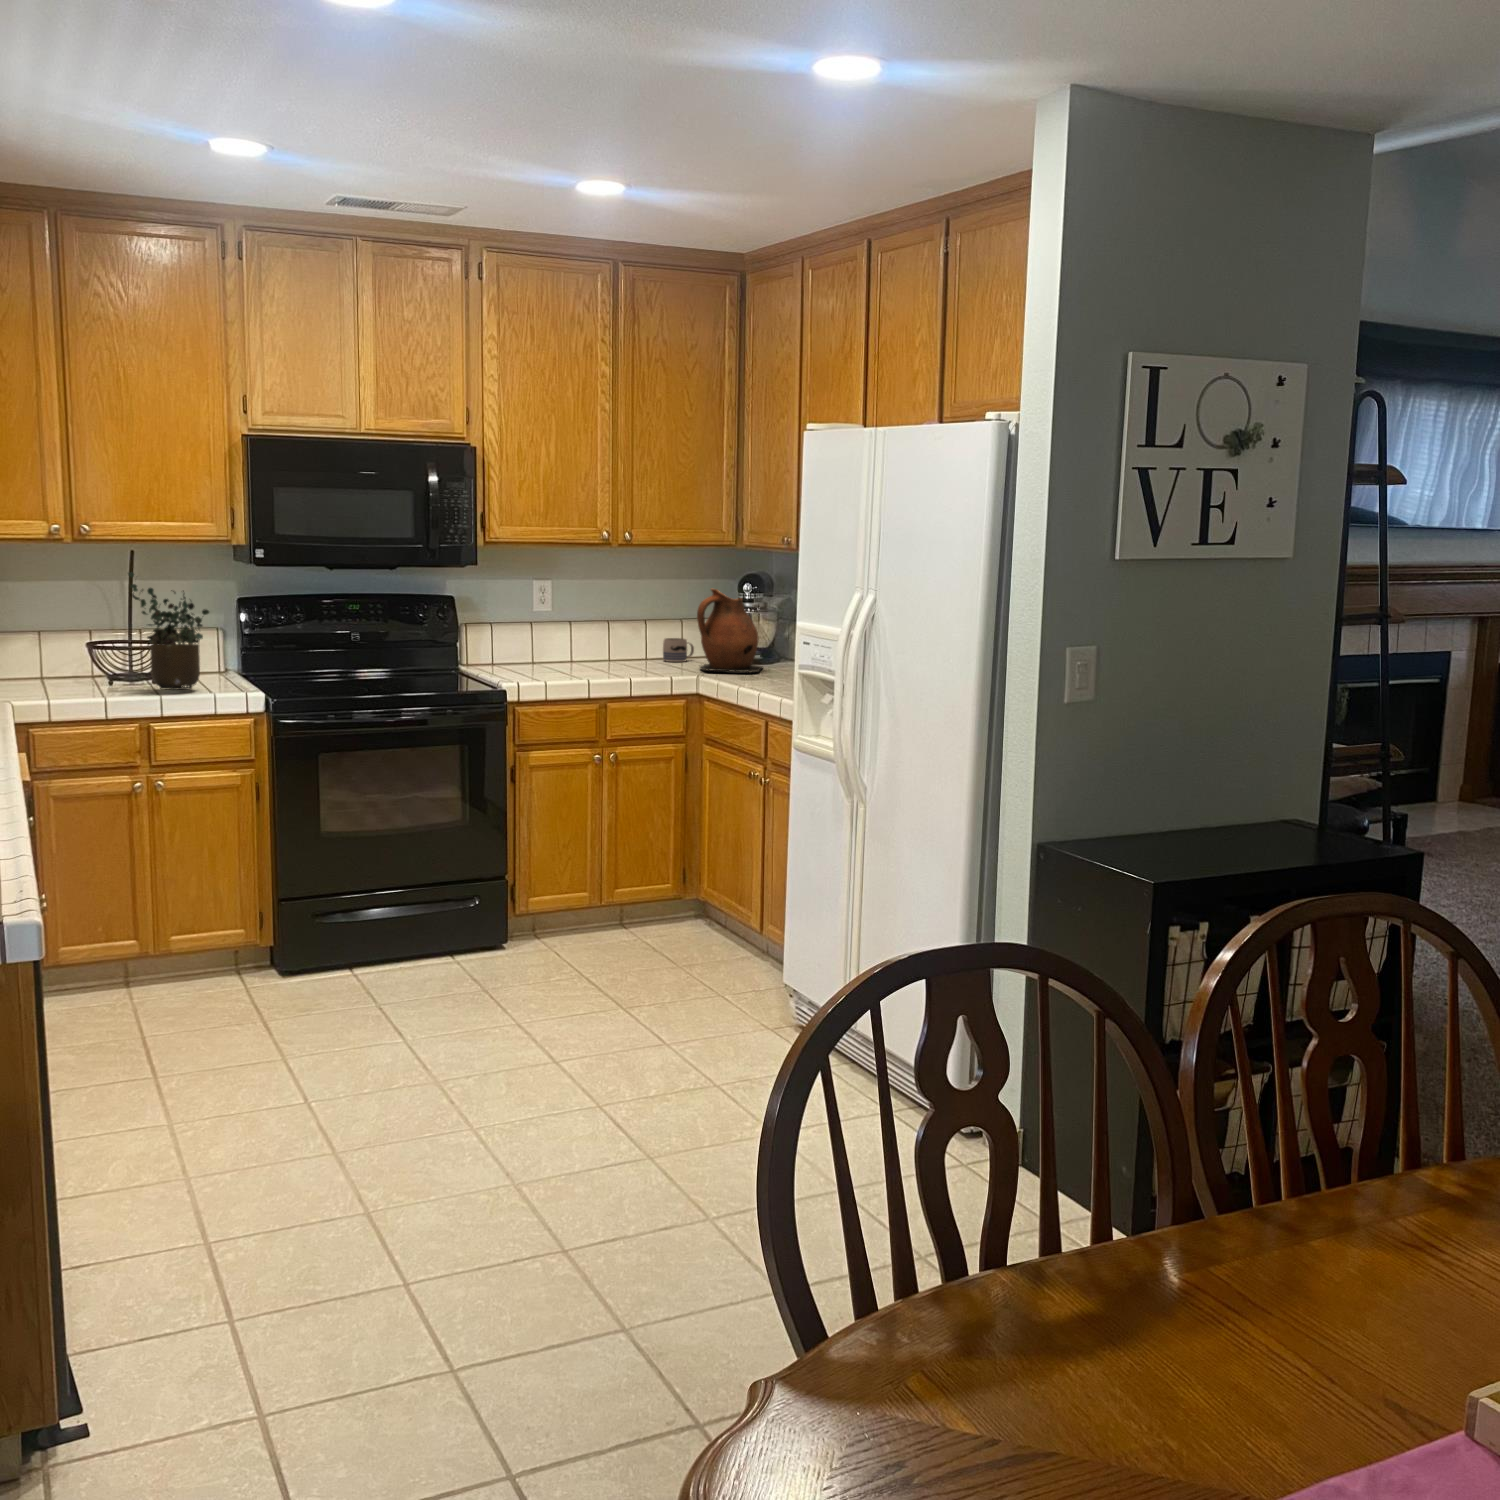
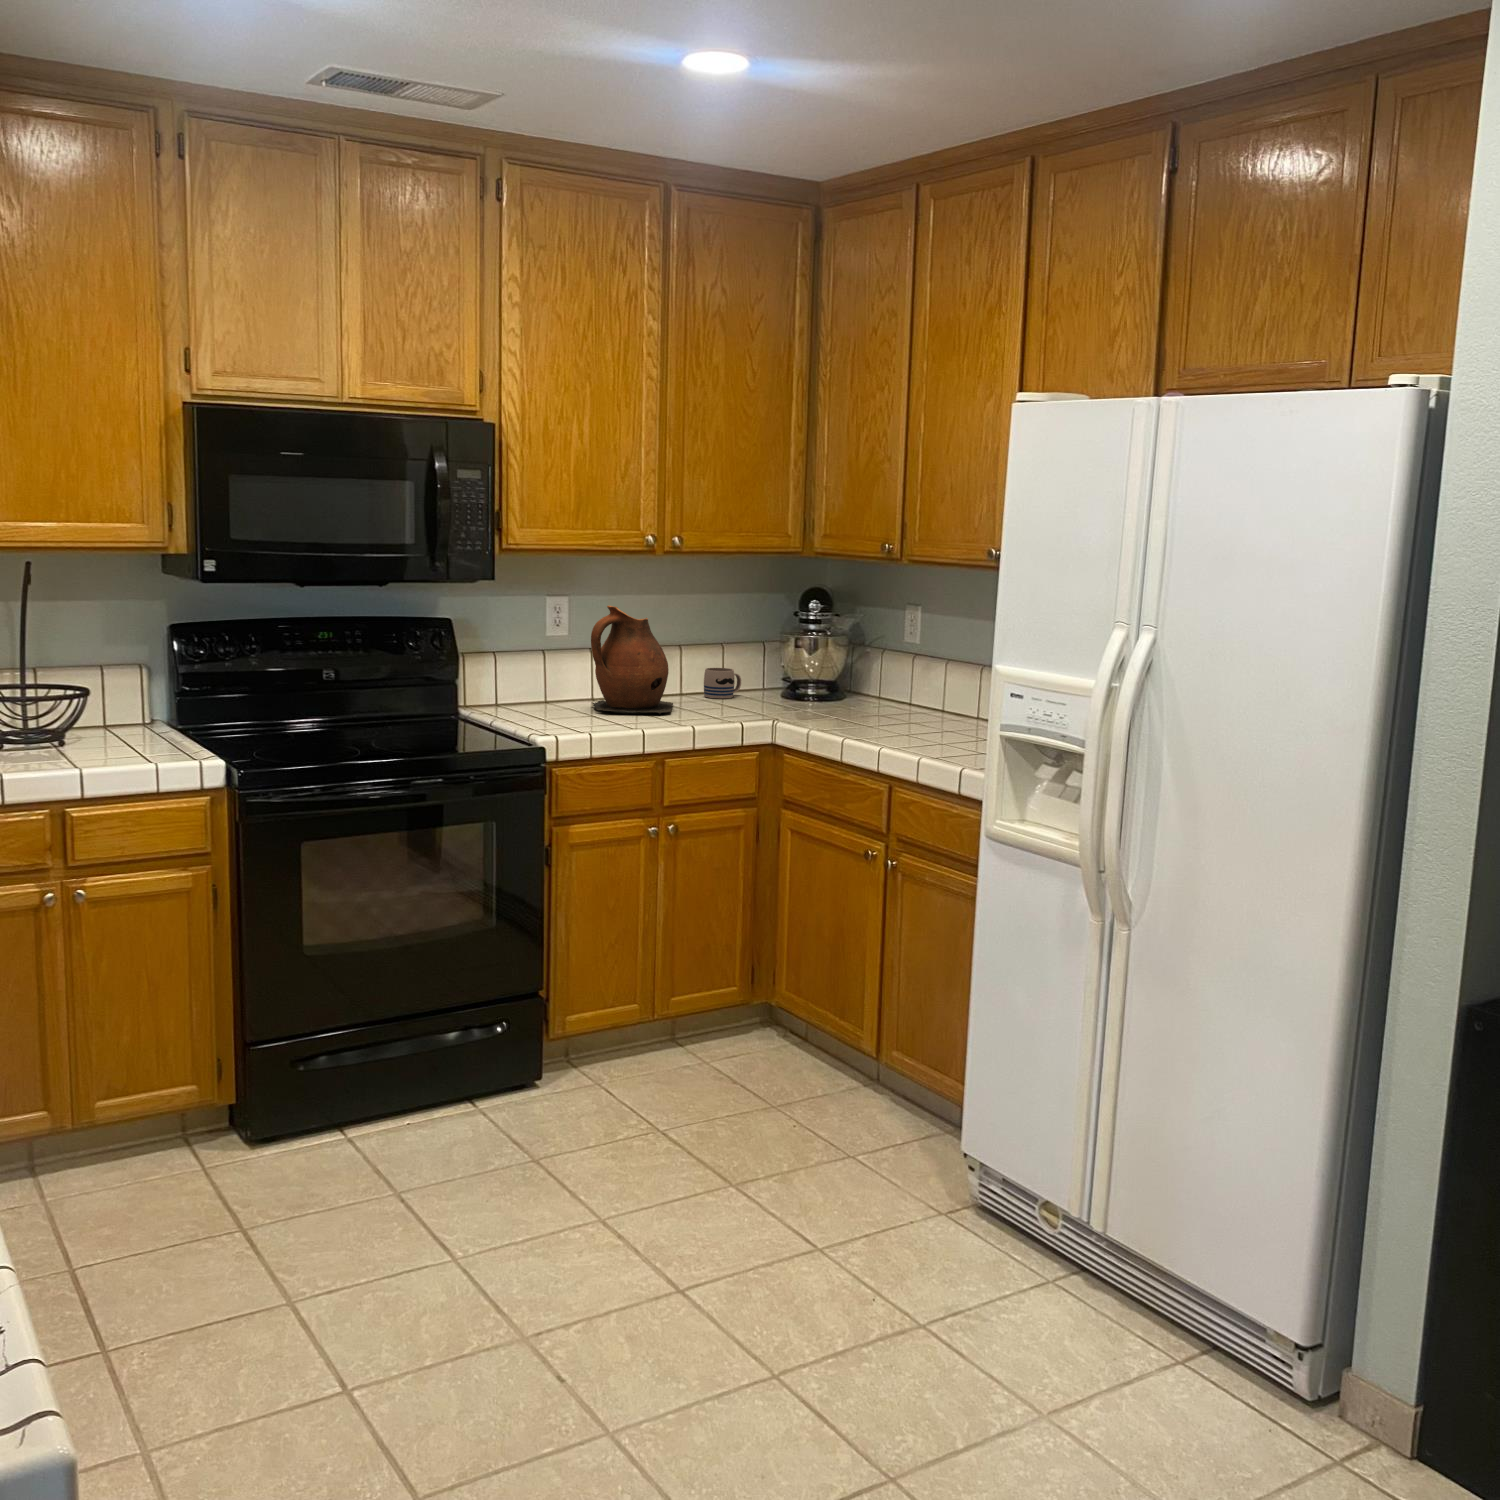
potted plant: present [128,572,209,690] -> none [23,592,144,757]
ceramic pitcher: present [697,589,763,673] -> present [591,606,673,714]

